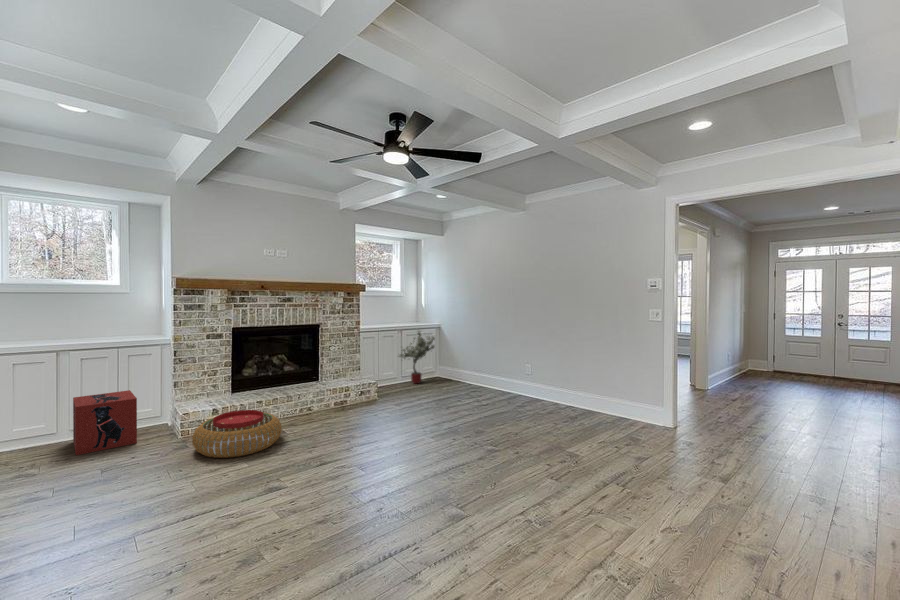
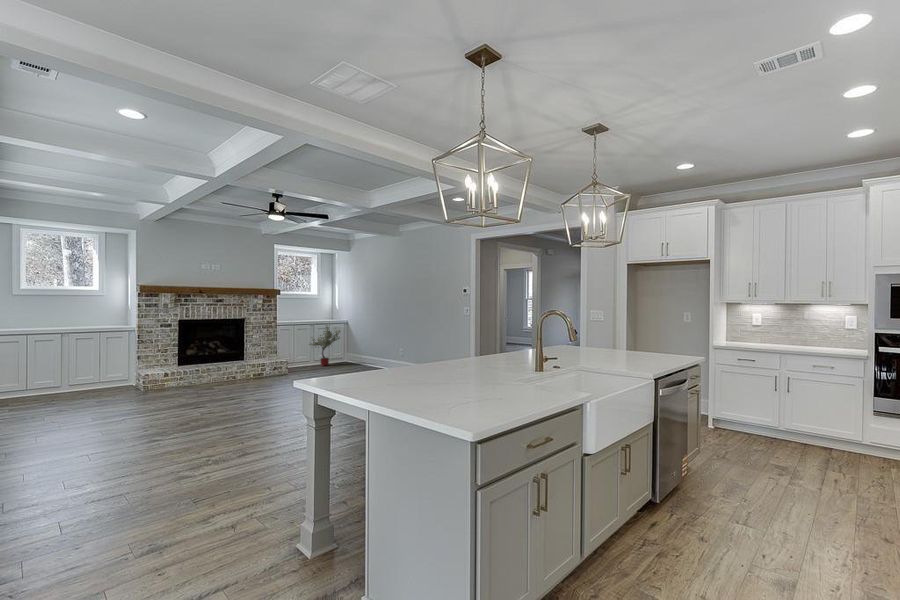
storage box: present [73,390,137,455] -> none [73,360,115,397]
pouf: present [192,410,281,458] -> none [152,372,211,397]

